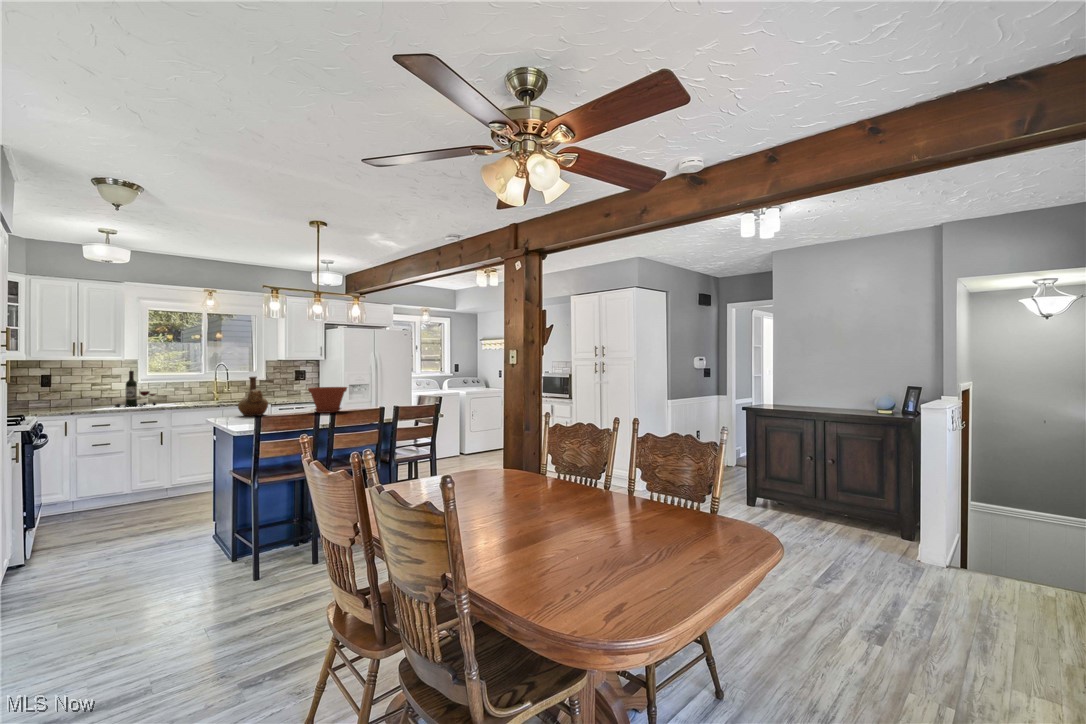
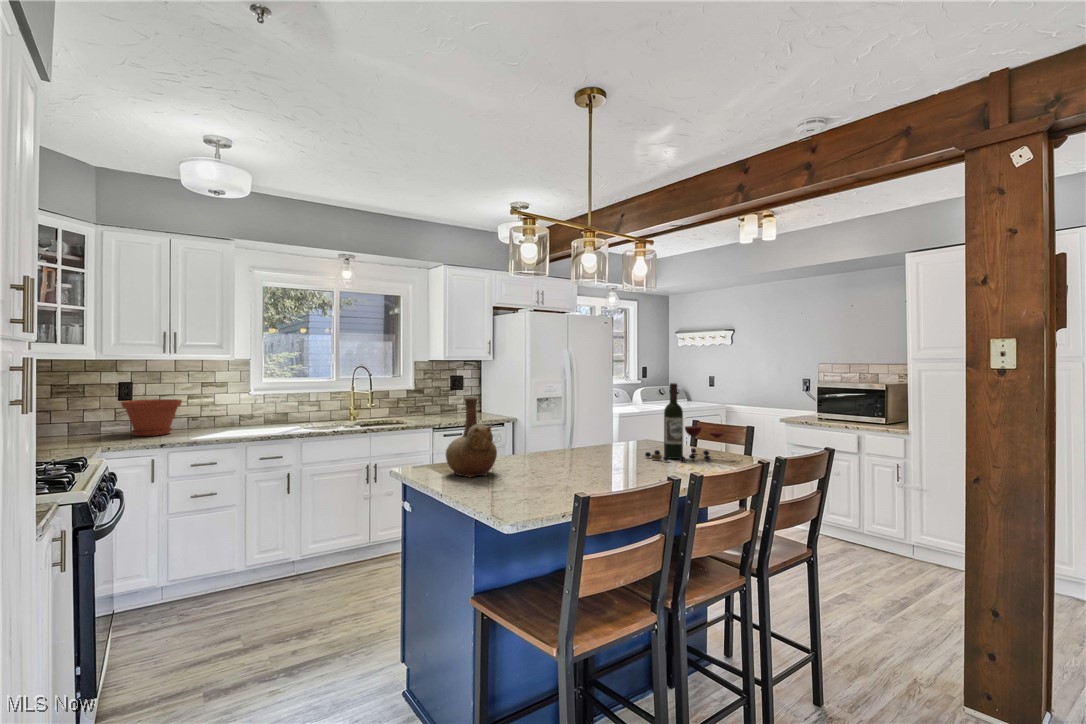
wine bottle: present [115,371,156,407] -> present [645,383,724,461]
plant pot: present [308,387,347,413] -> present [121,399,182,436]

